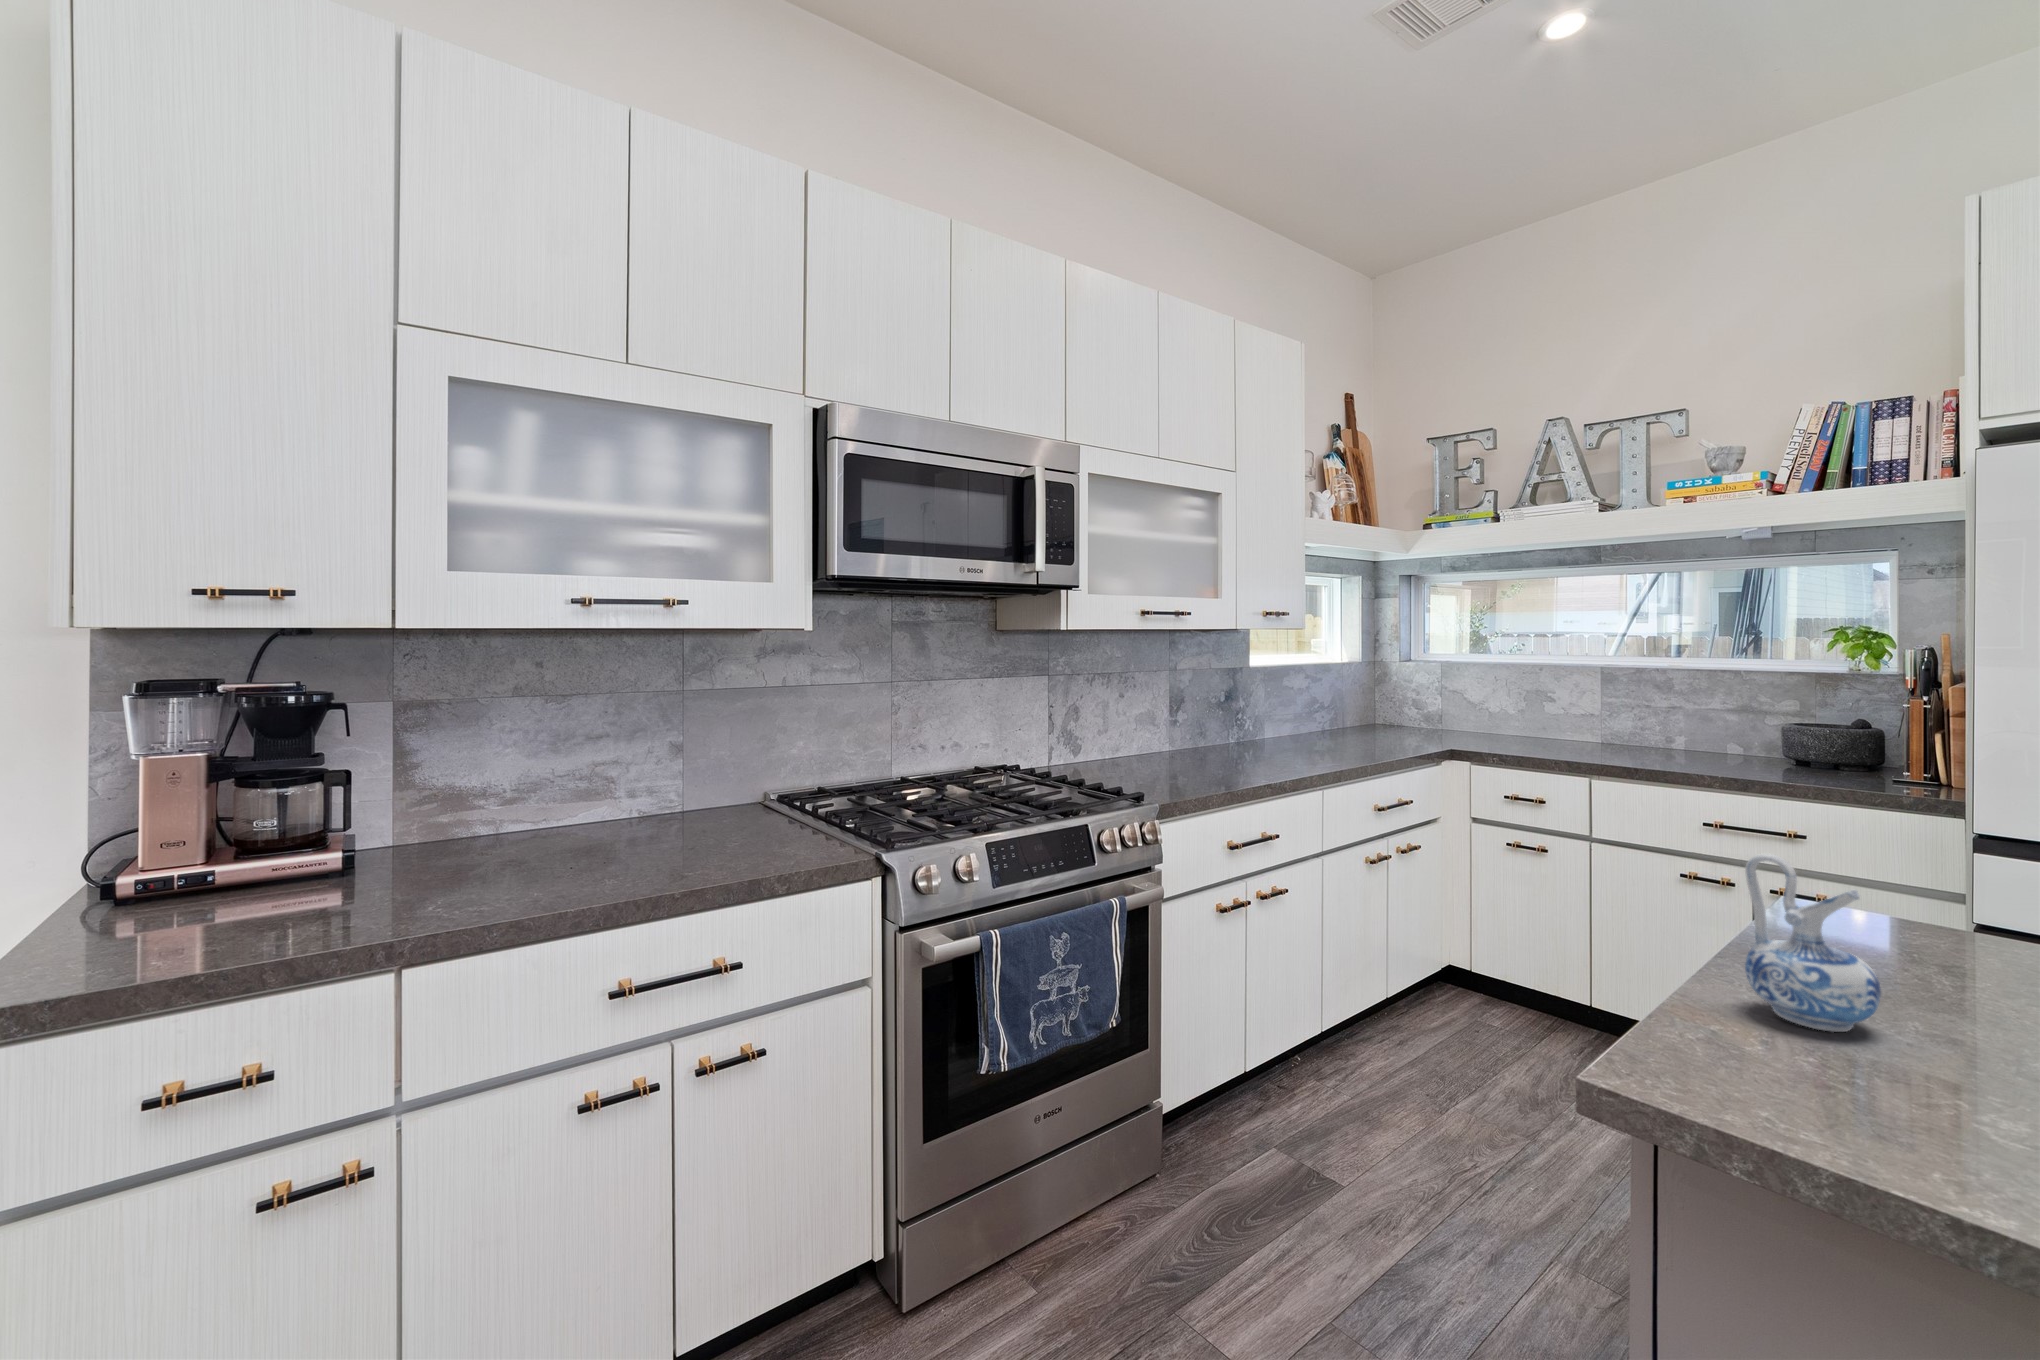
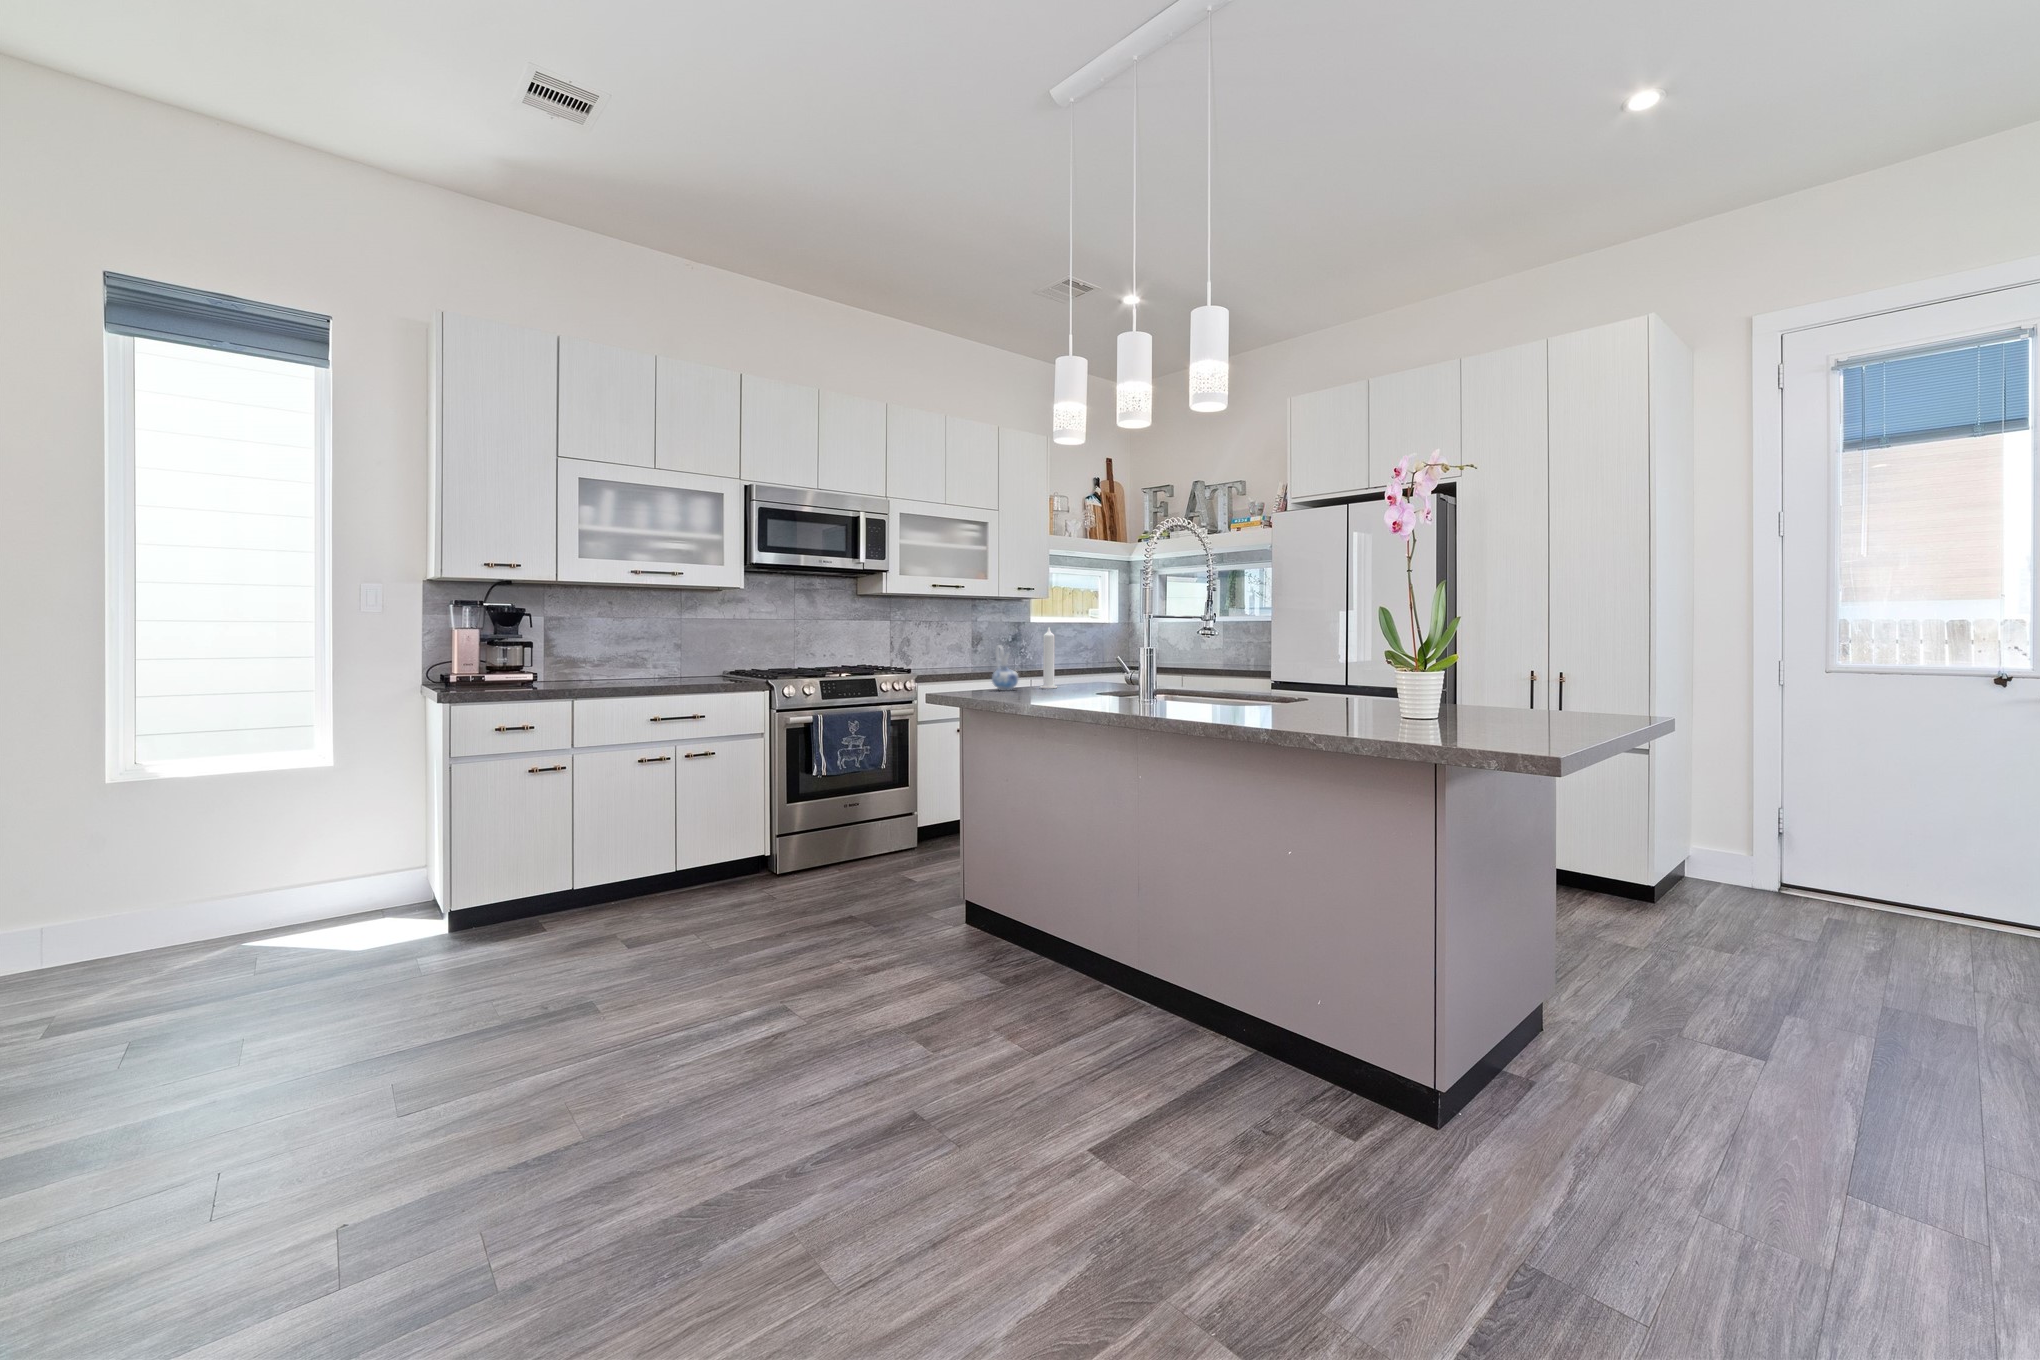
candle: none [1876,786,1966,1010] -> present [1040,627,1057,689]

